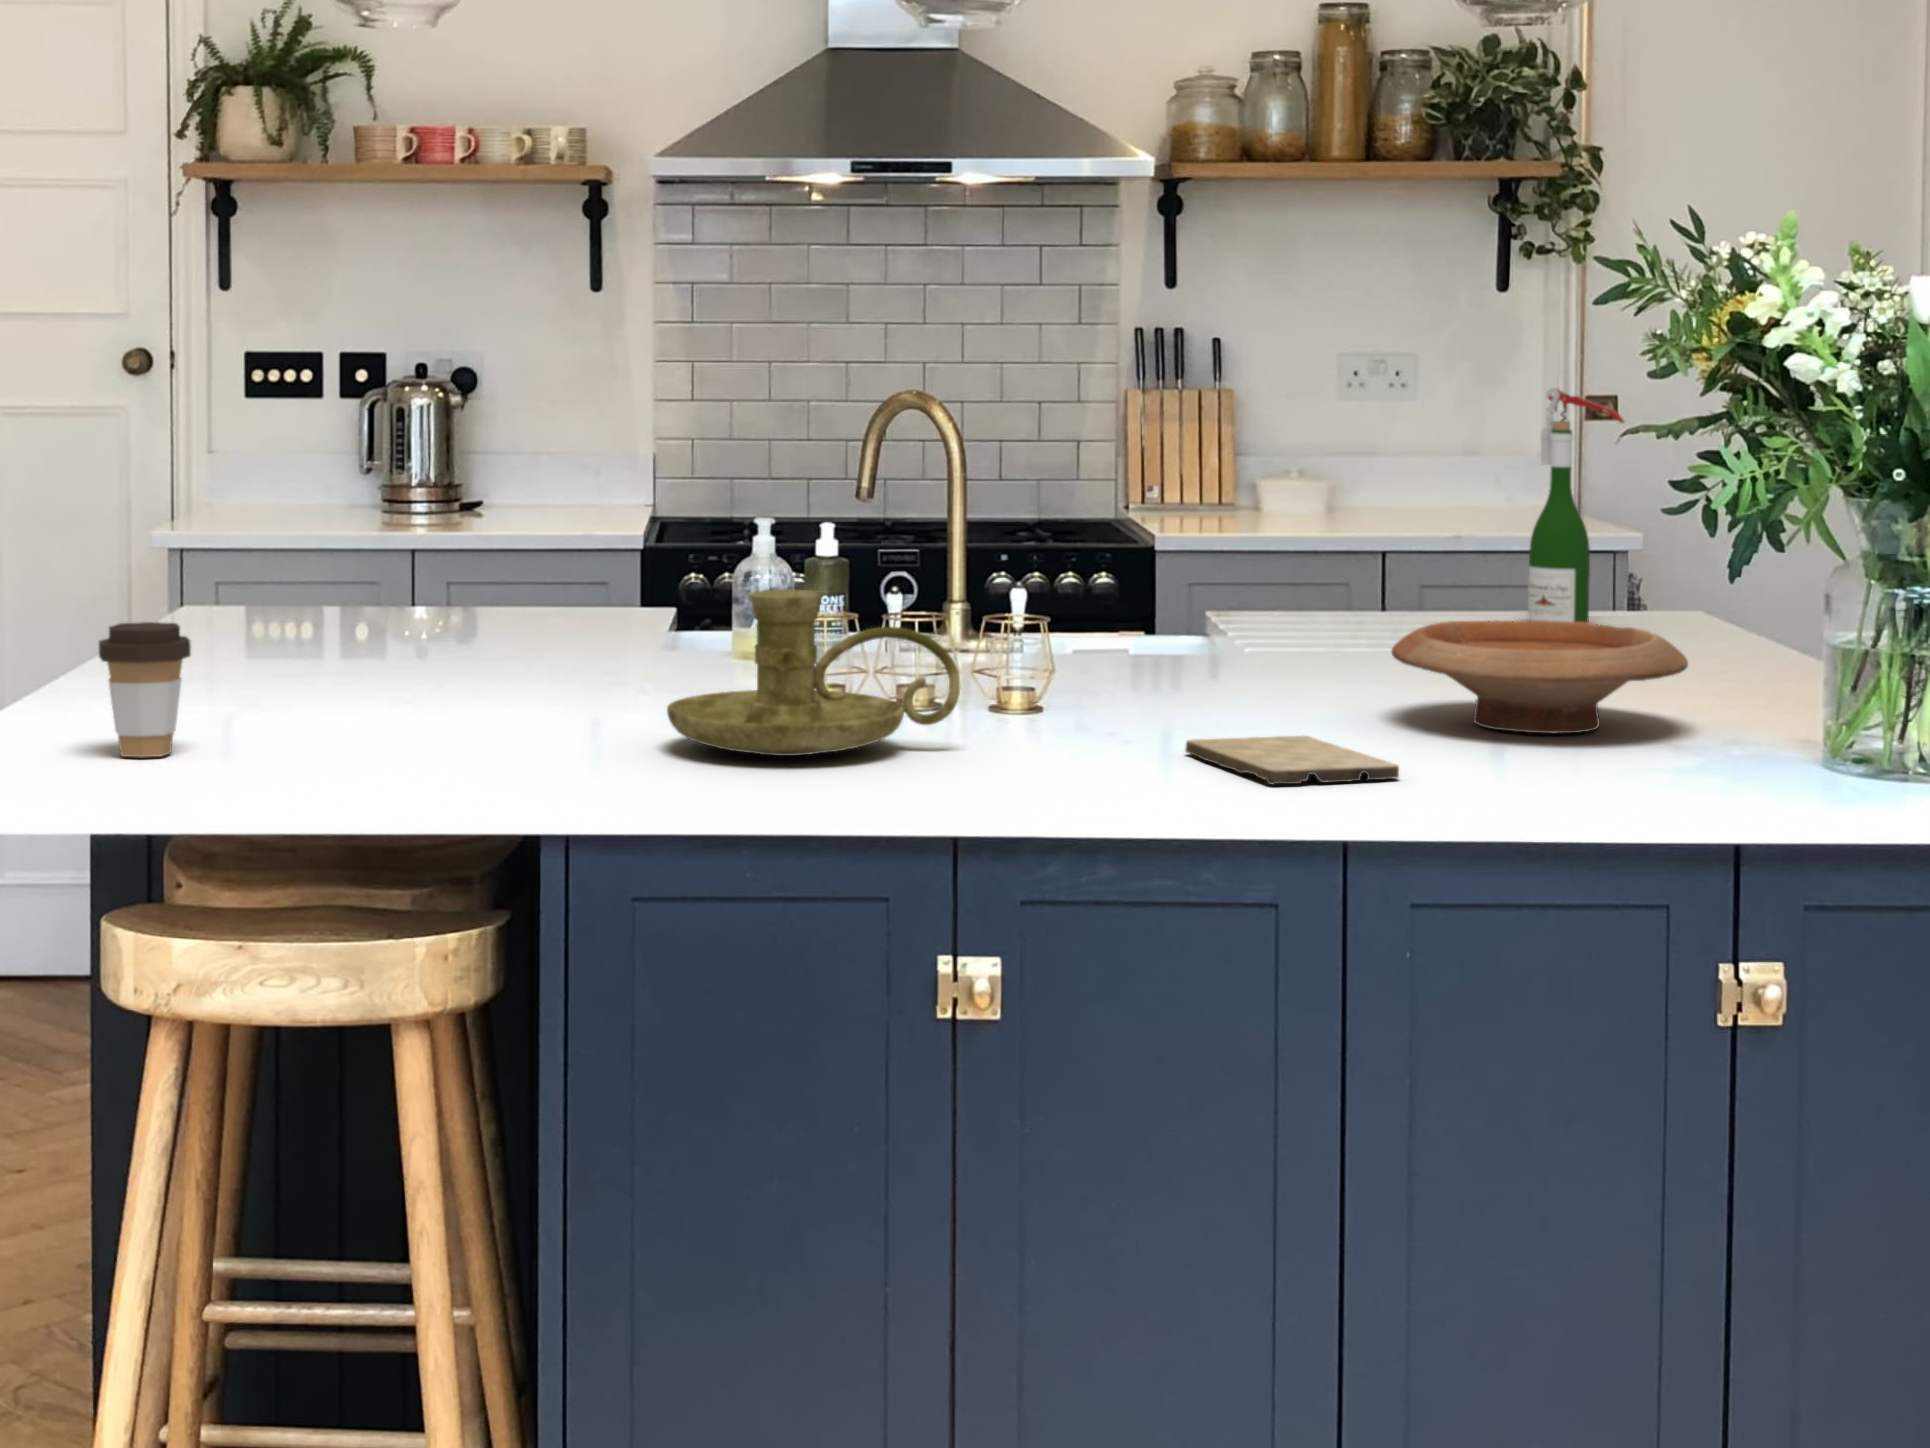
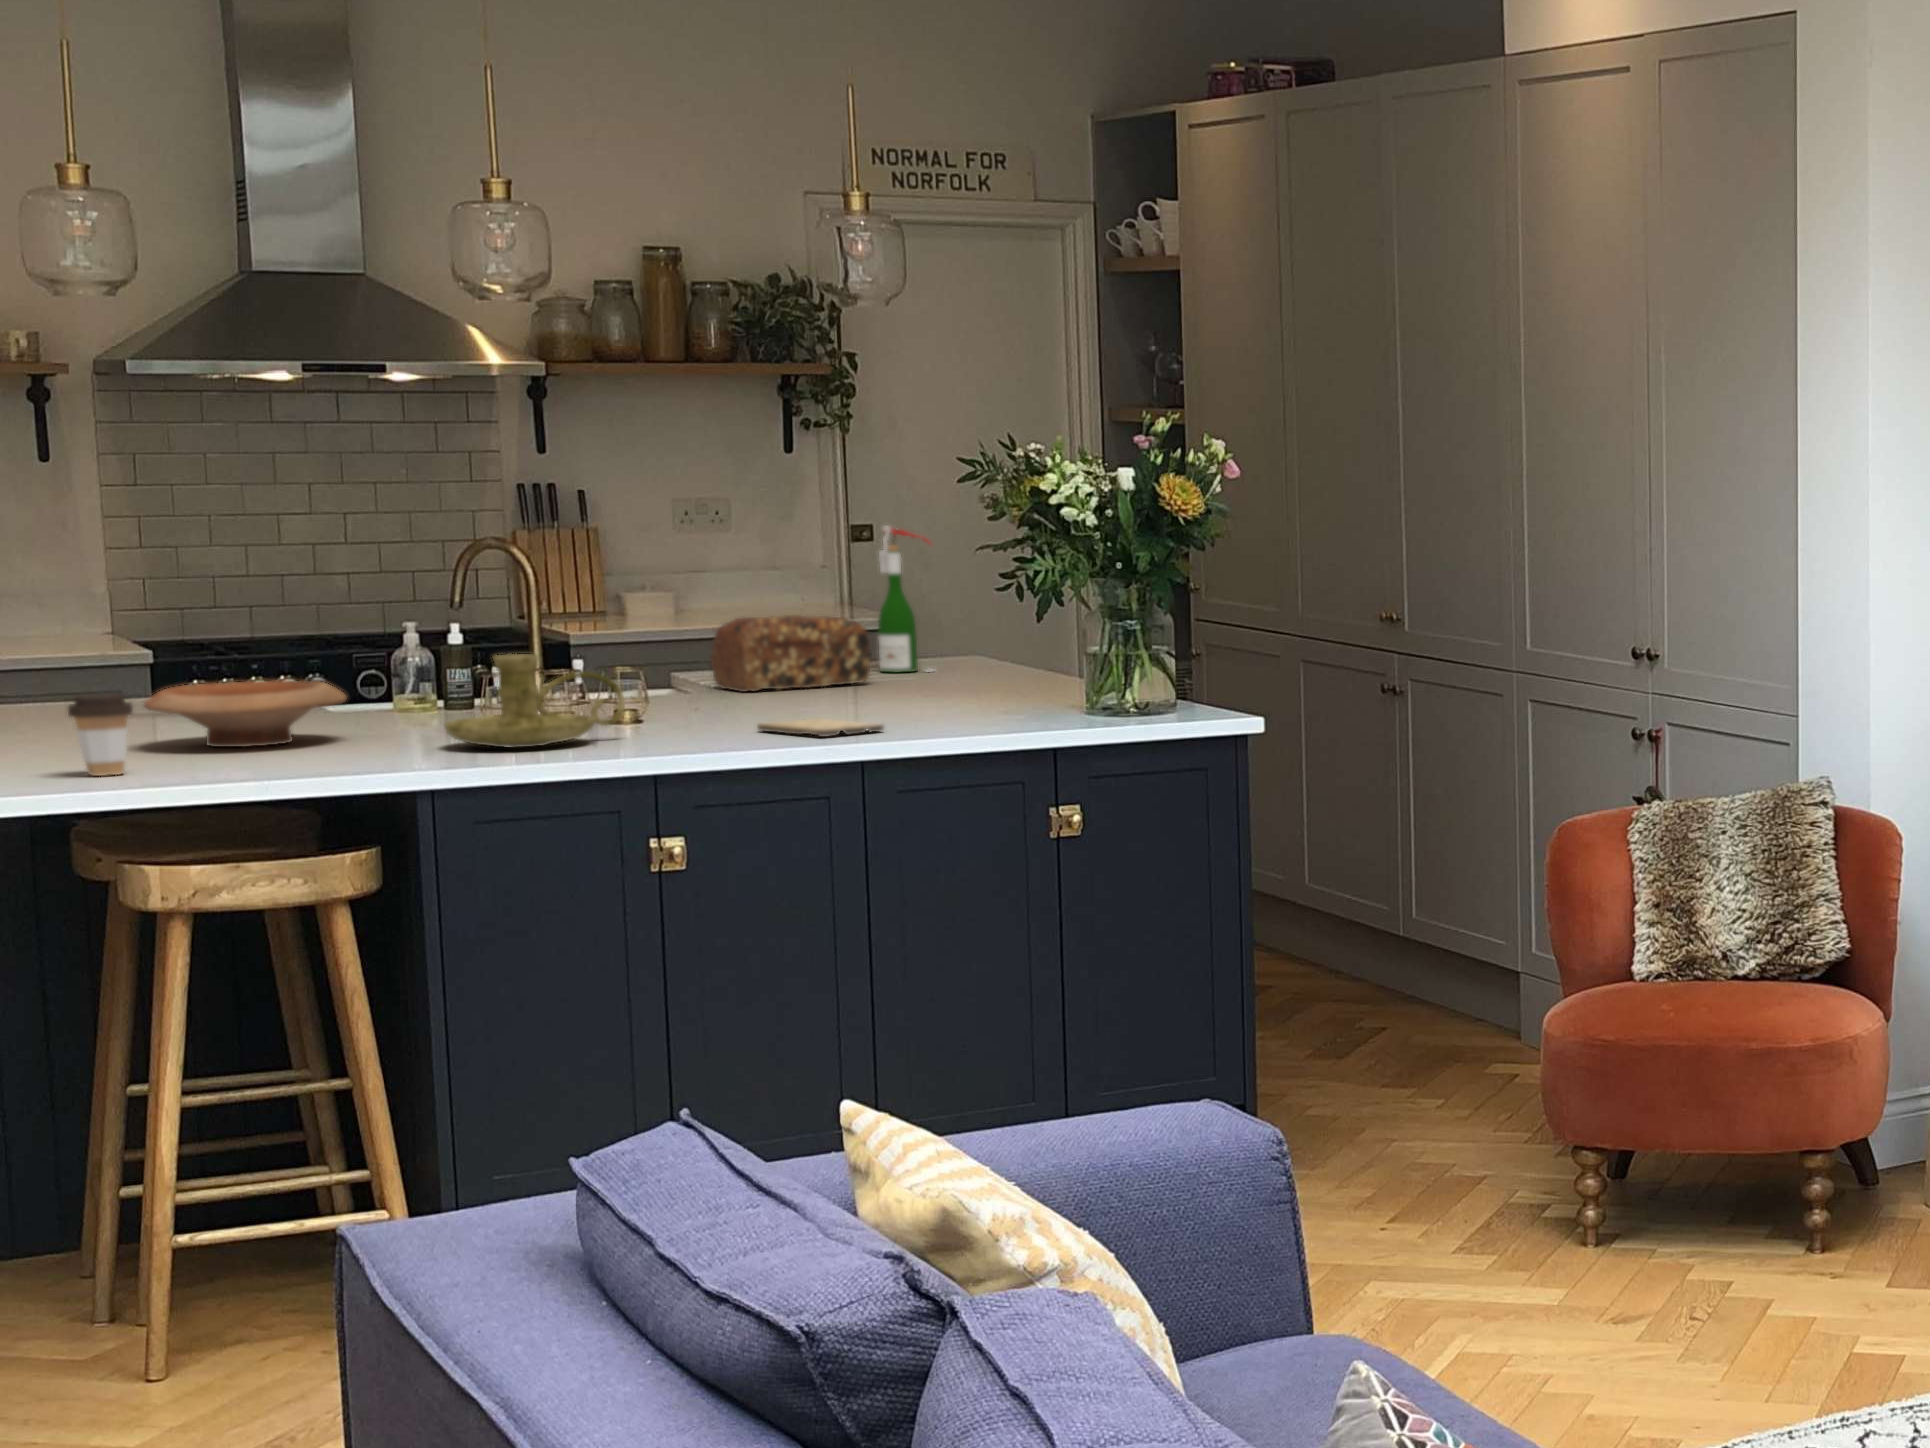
bread loaf: none [1243,529,1492,654] -> present [710,615,870,692]
wooden bowl: present [1392,620,1688,733] -> present [144,681,346,747]

